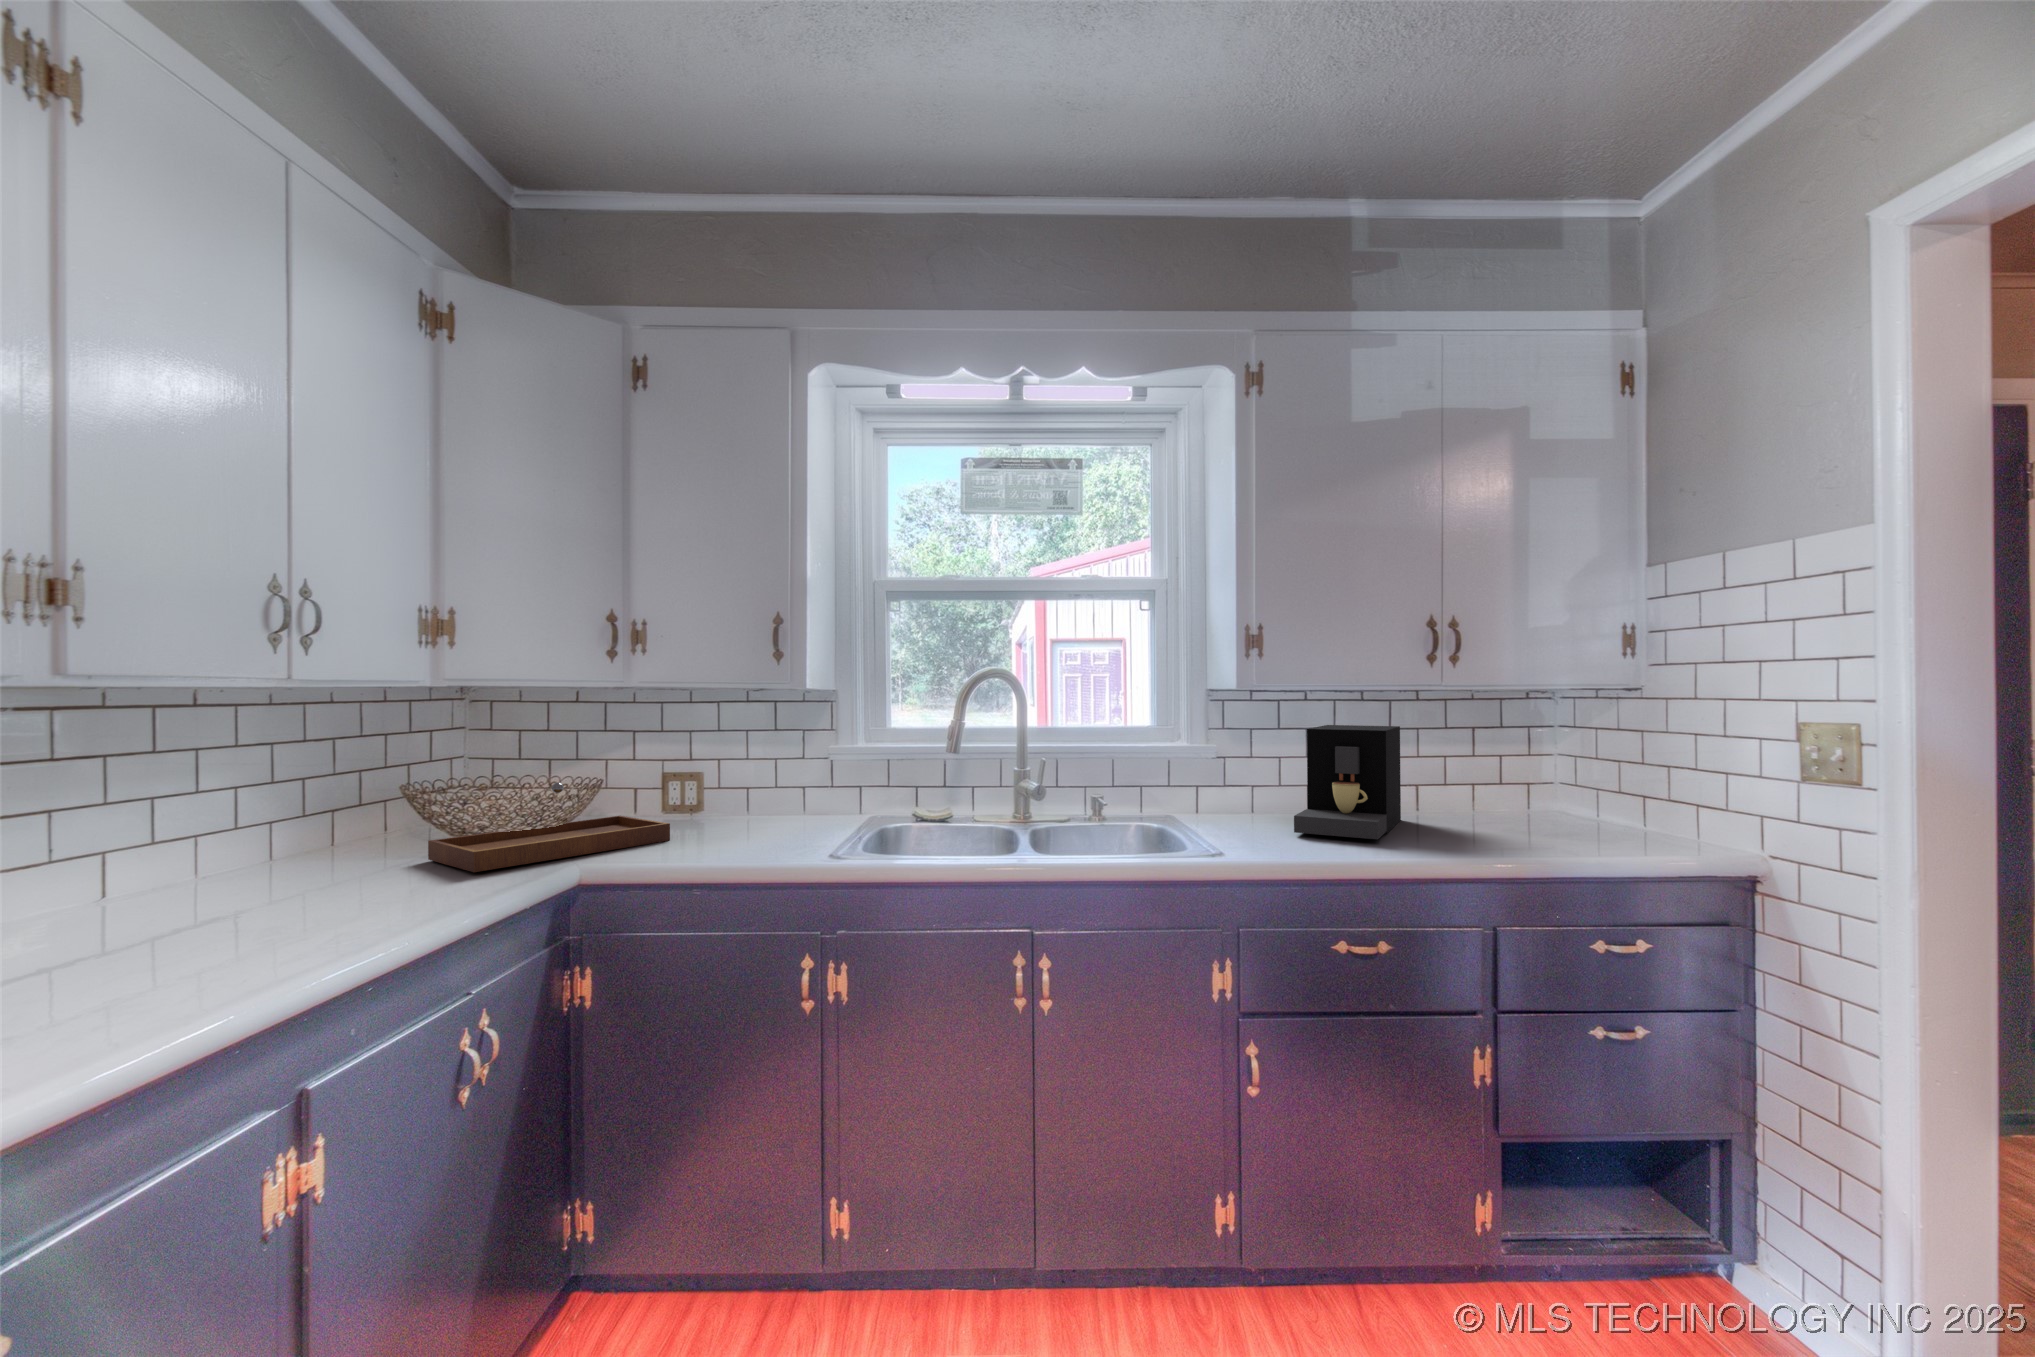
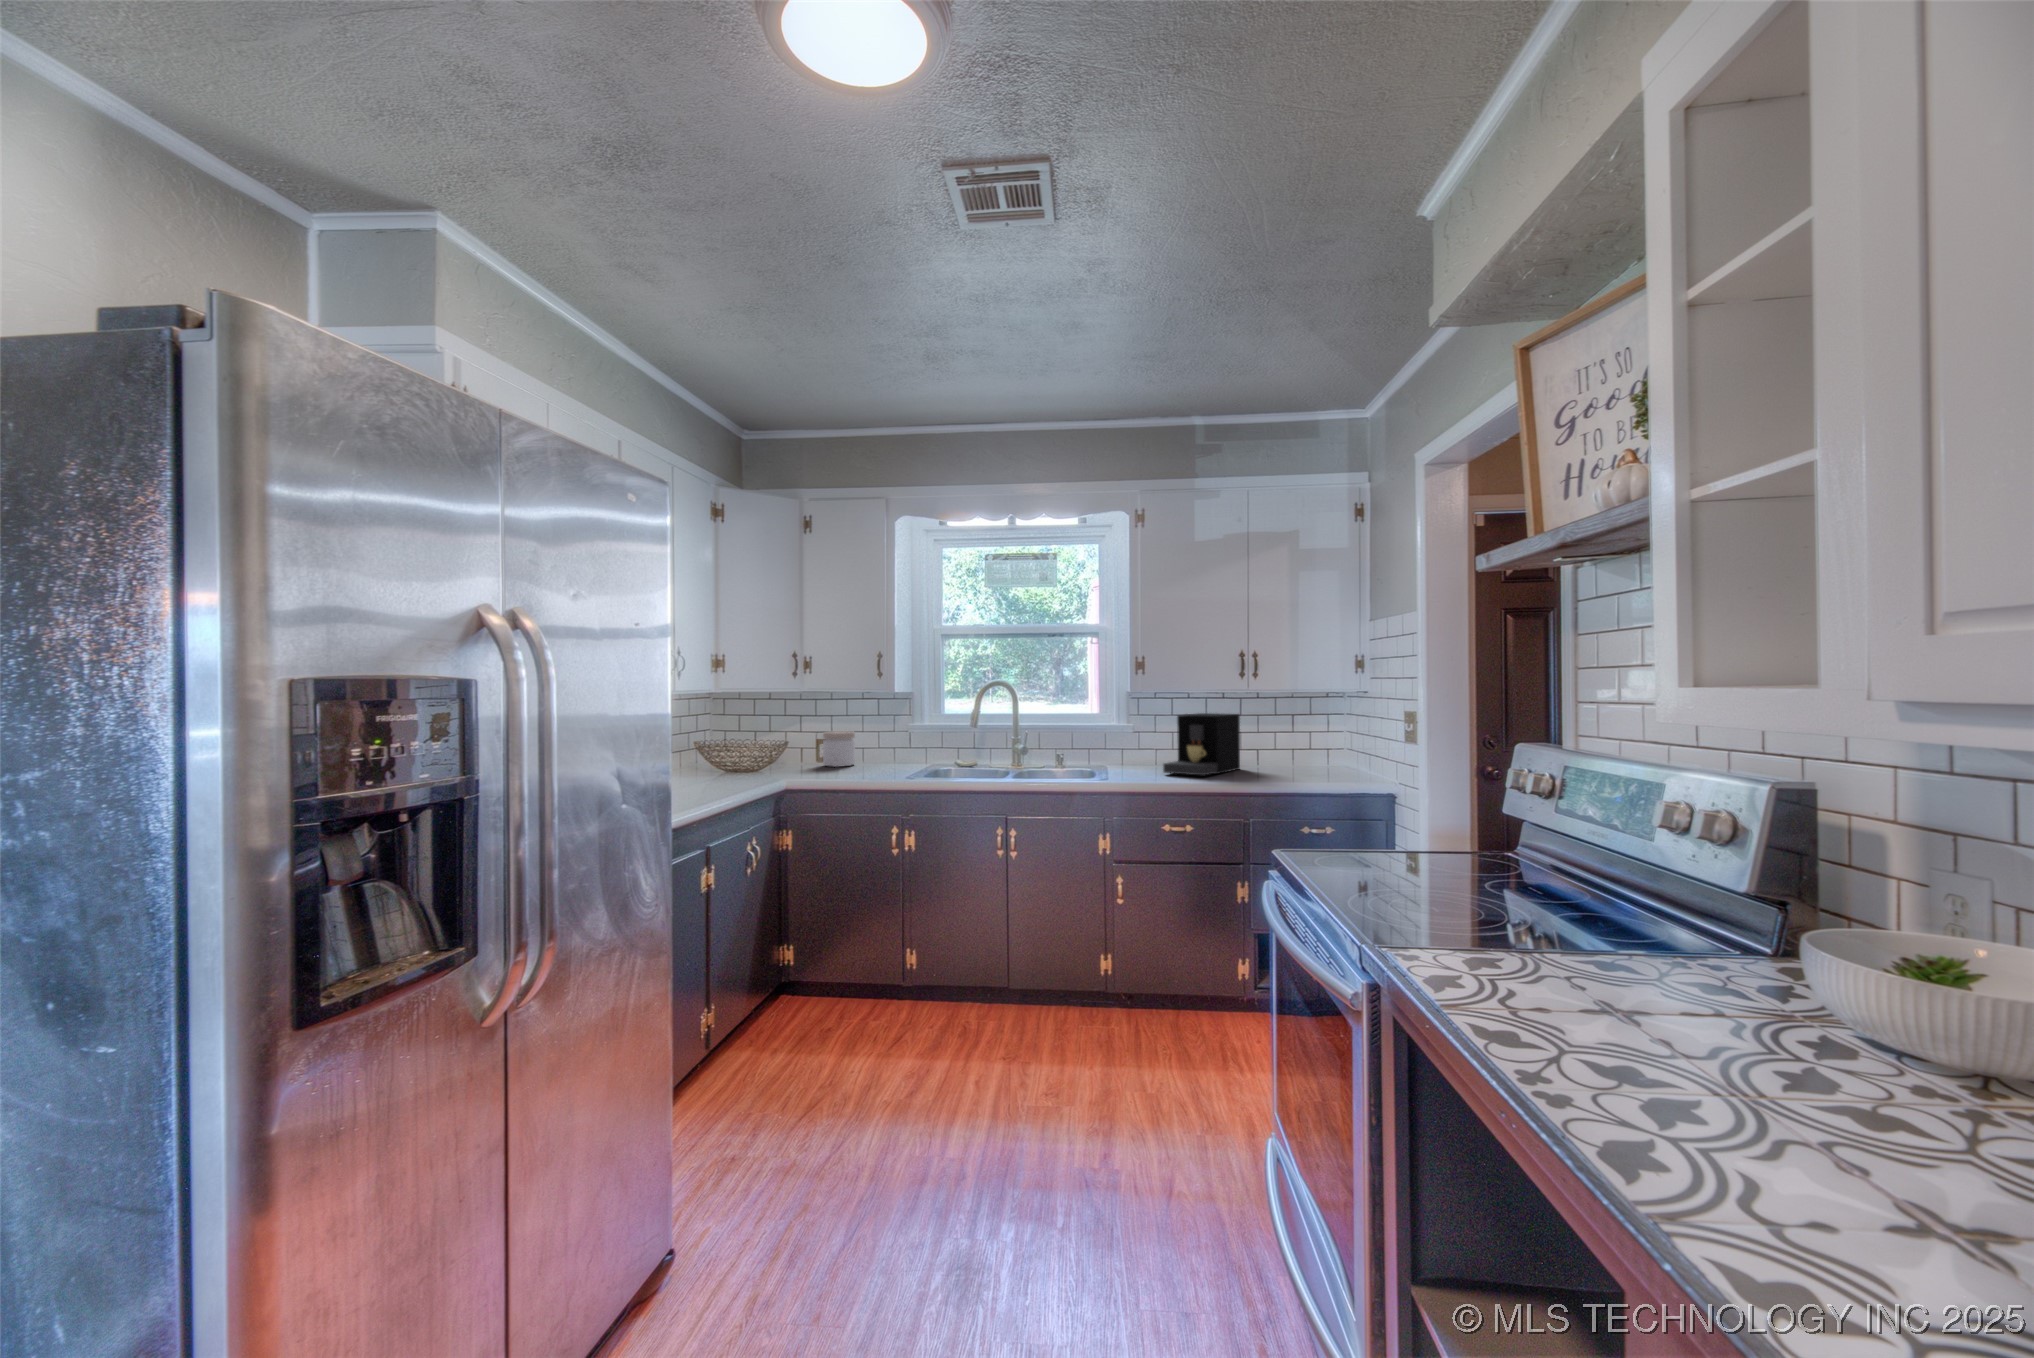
jar: none [670,757,730,822] -> present [823,731,855,767]
tray: present [428,782,670,872] -> none [711,742,825,782]

